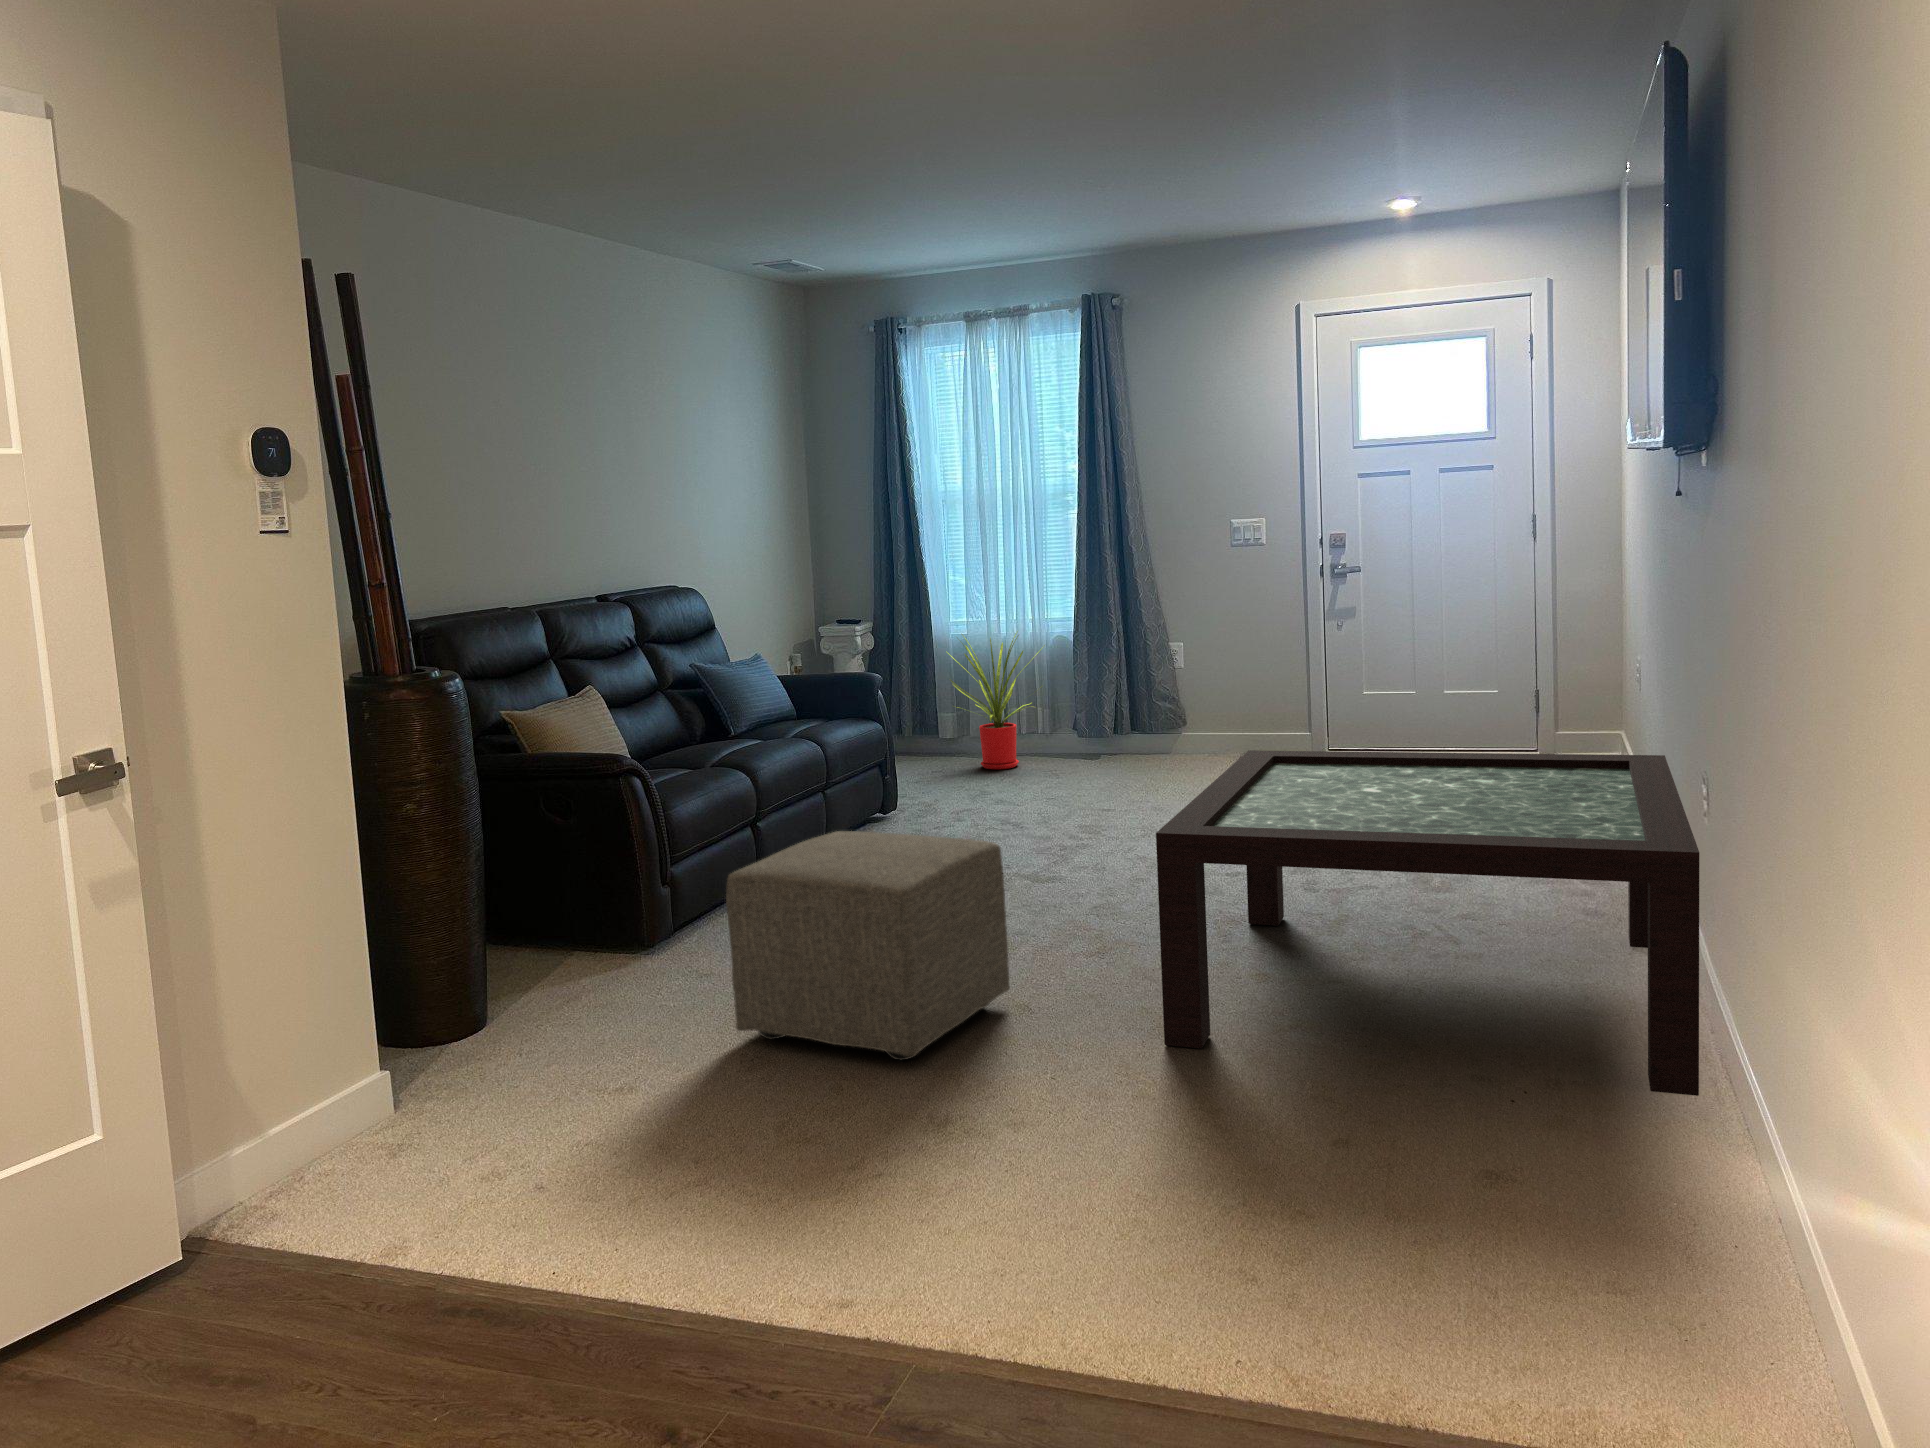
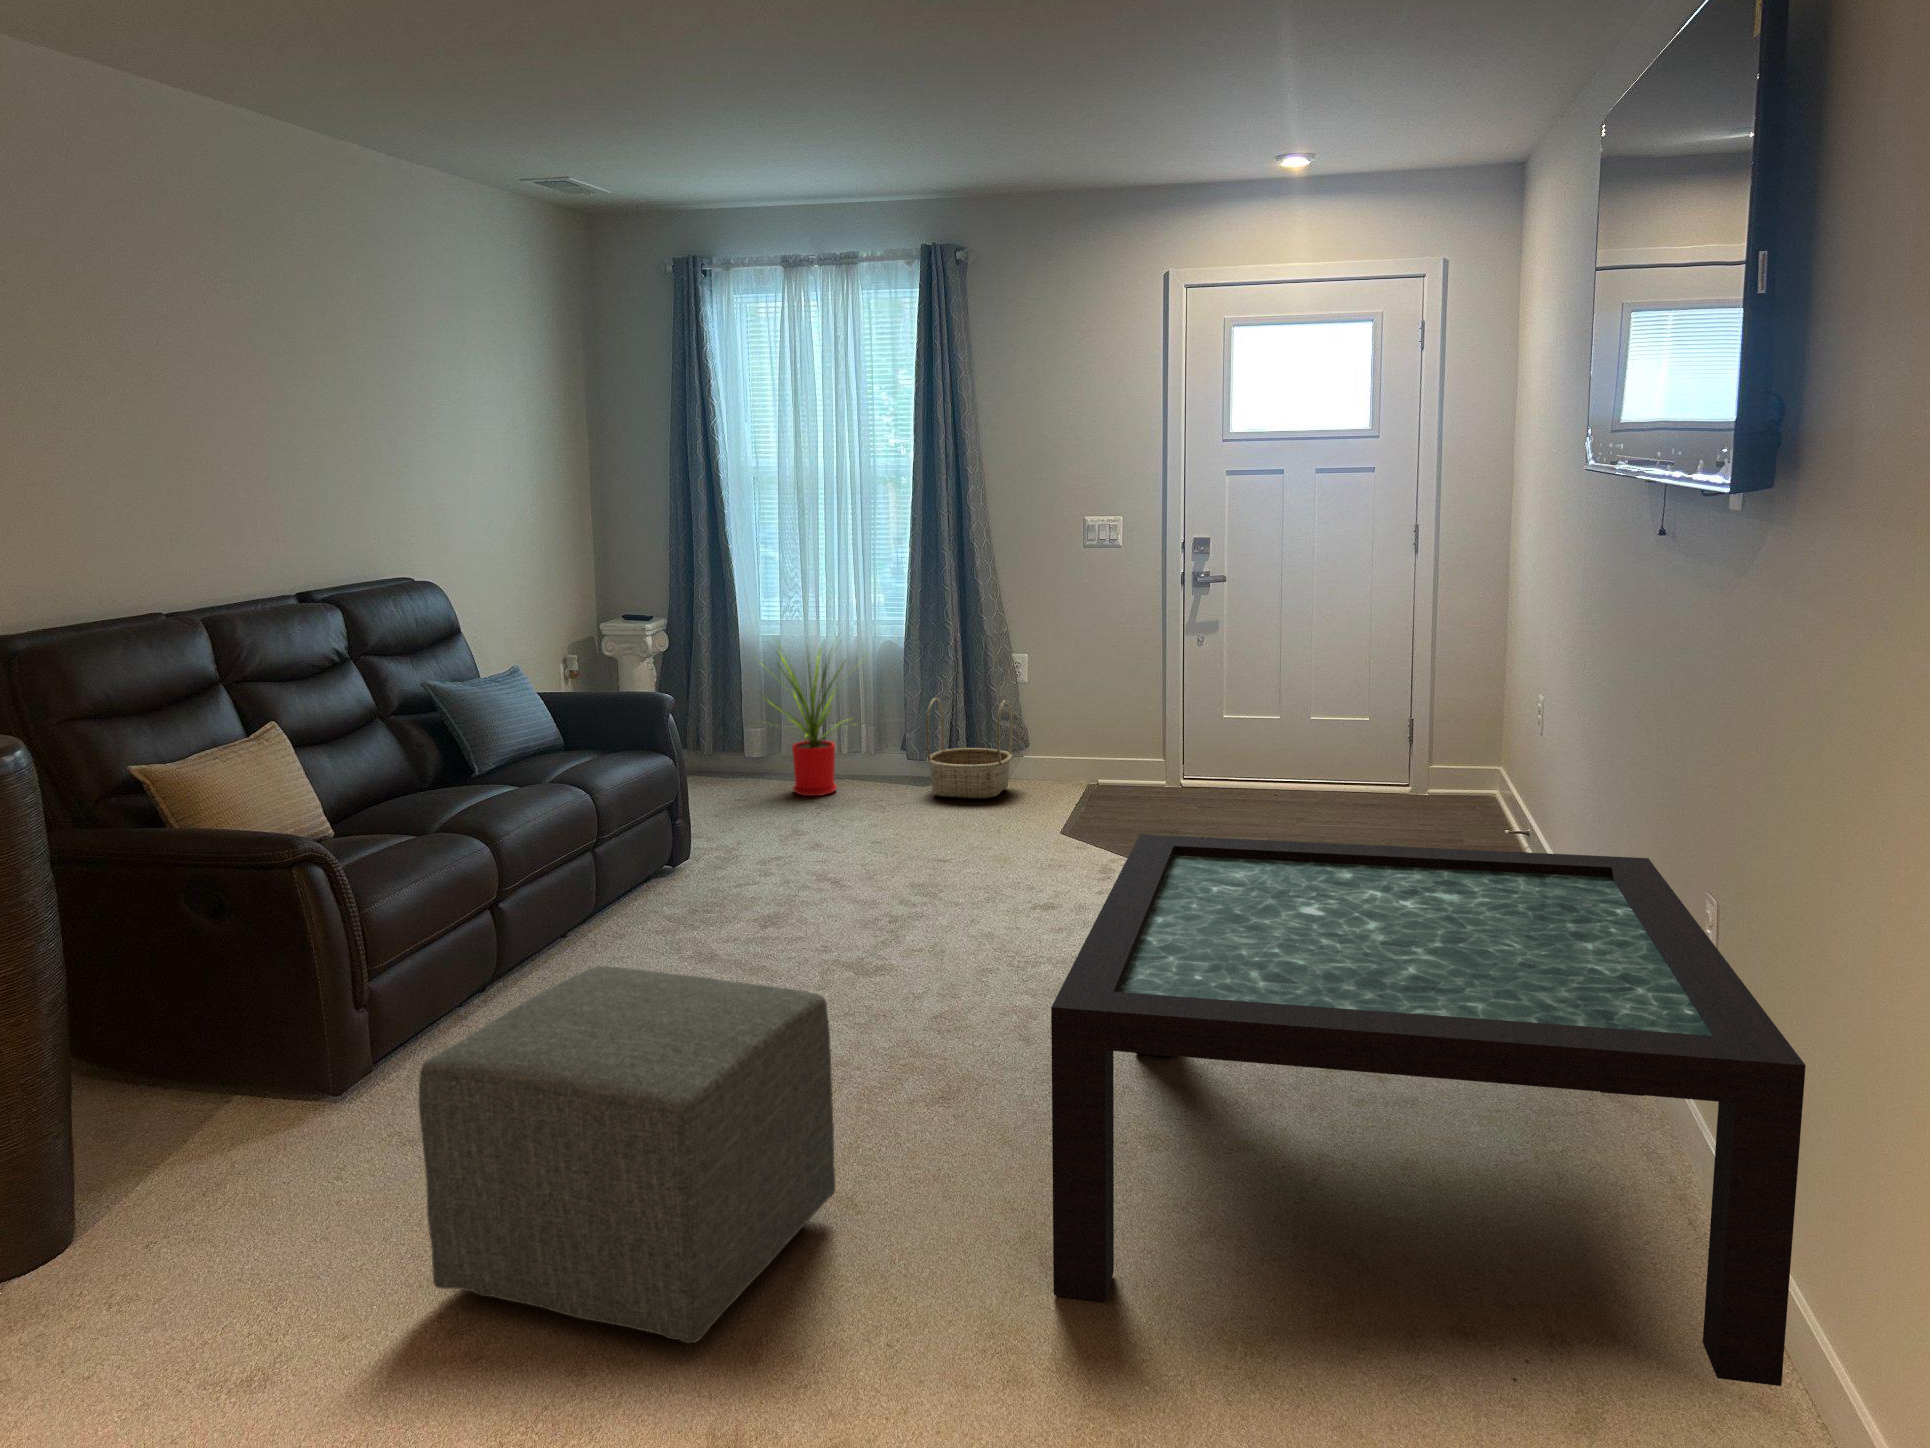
basket: none [1094,682,1171,768] -> present [926,697,1013,798]

